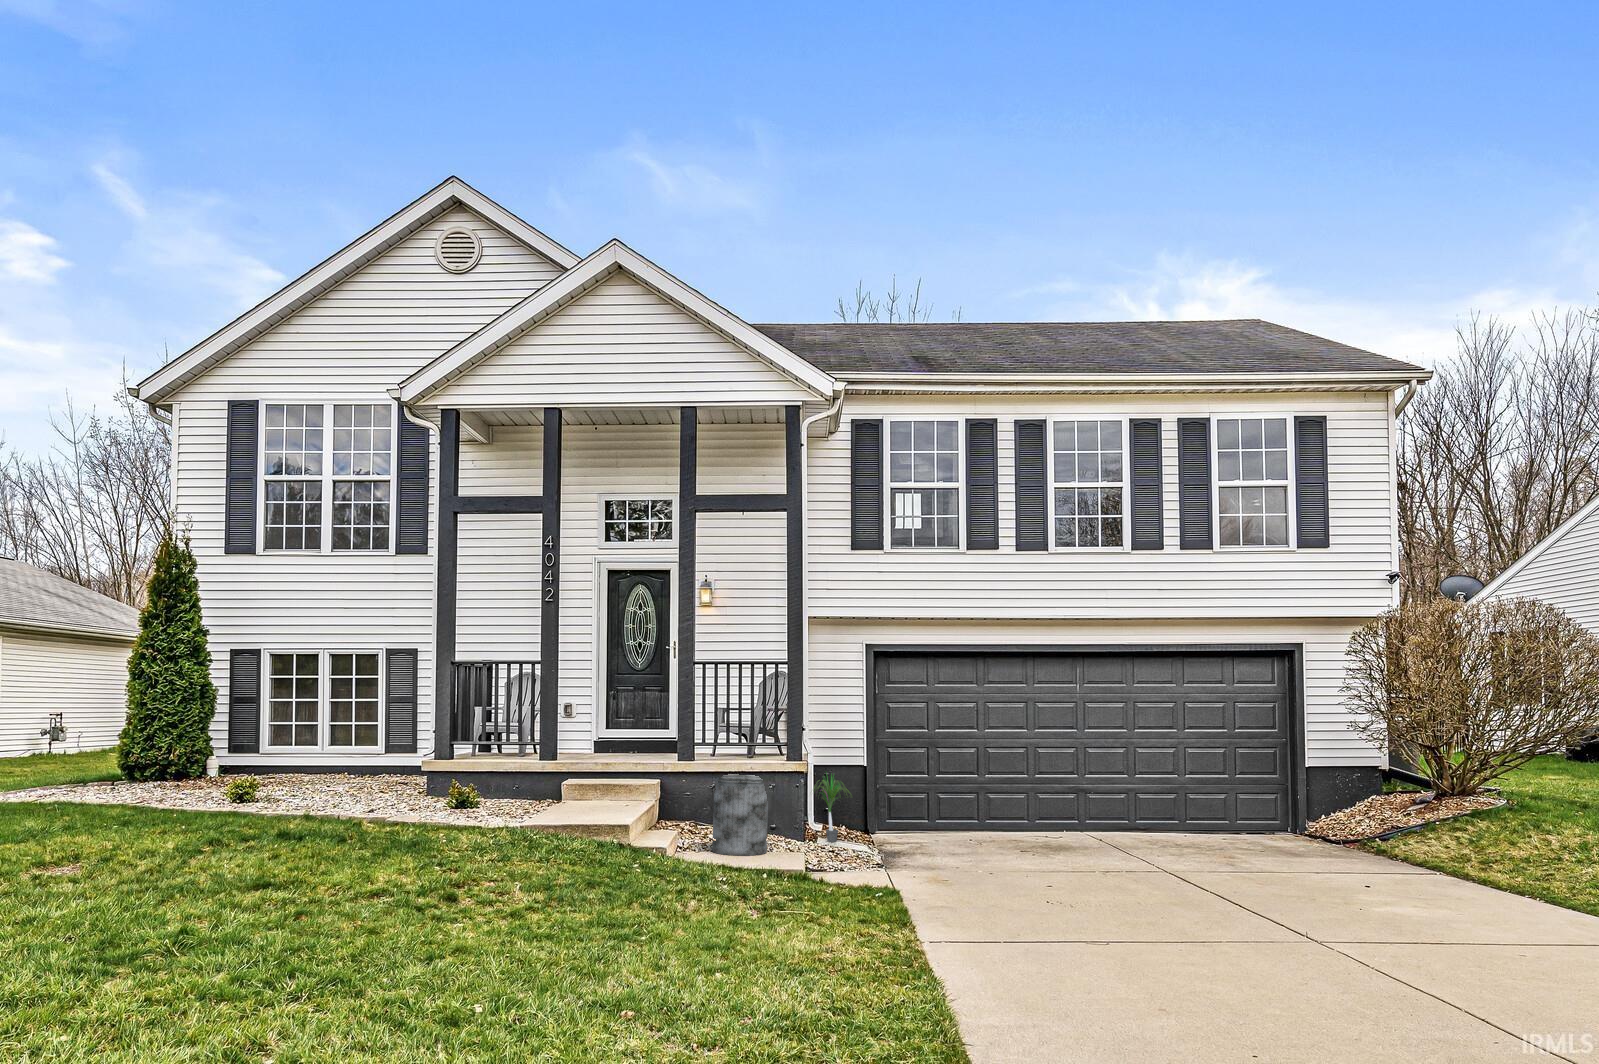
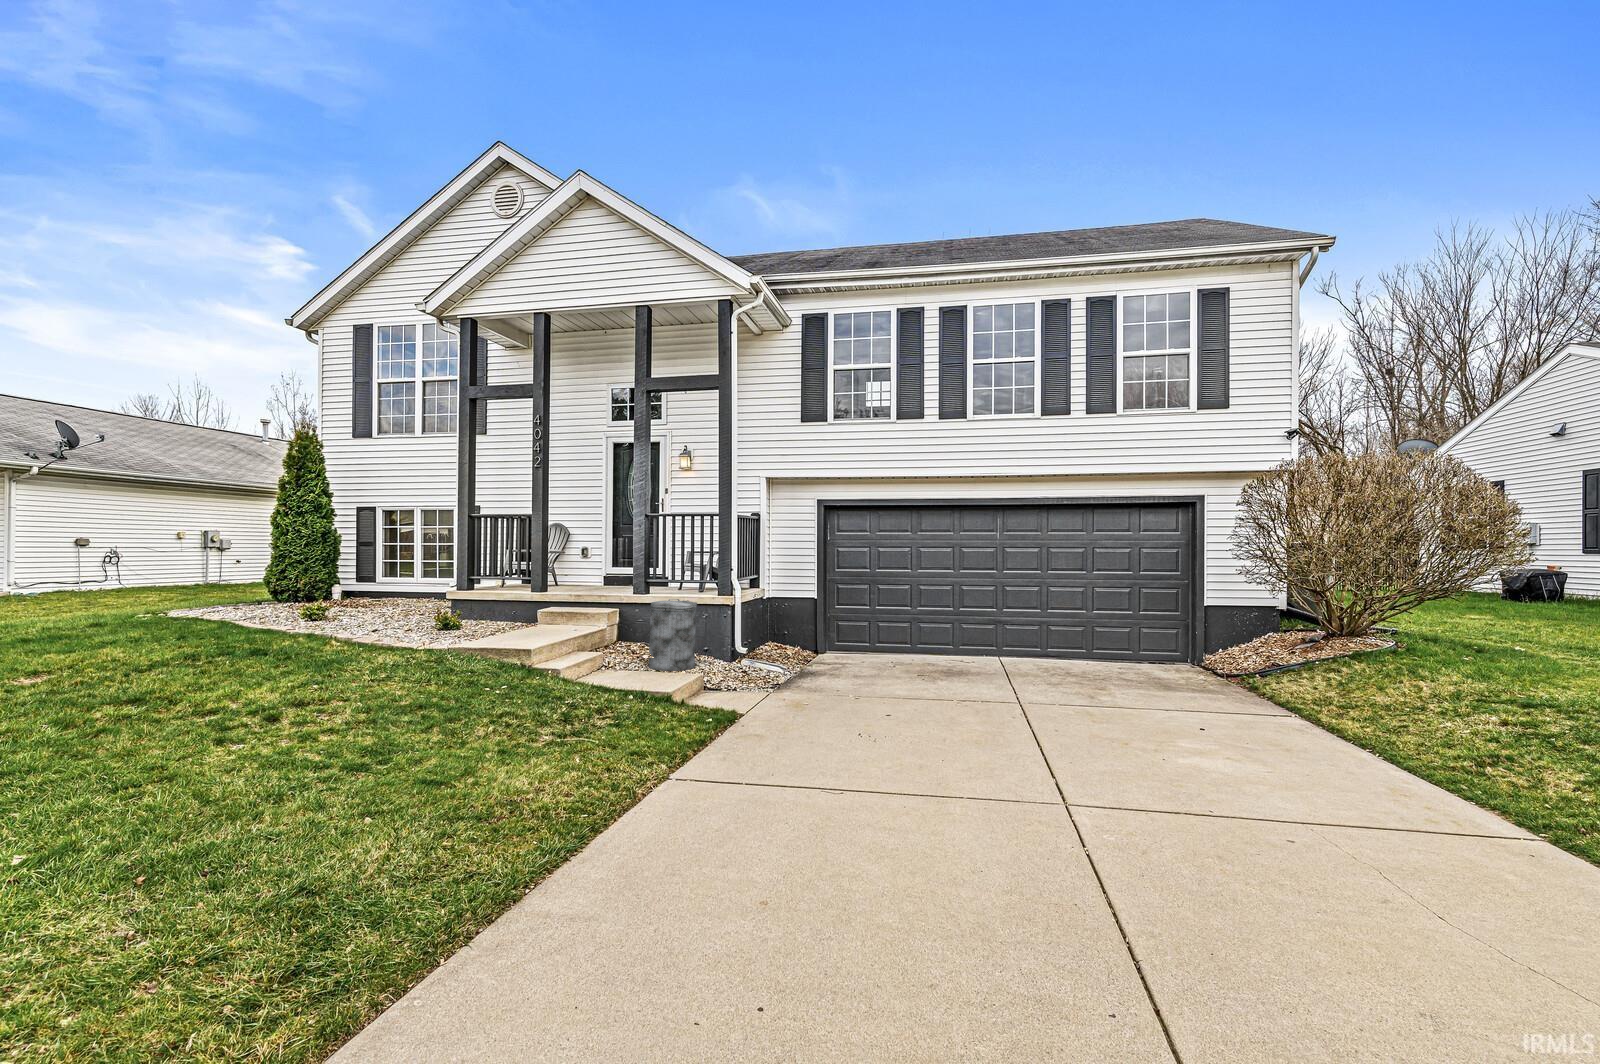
potted plant: present [822,778,841,842] -> none [746,600,784,659]

